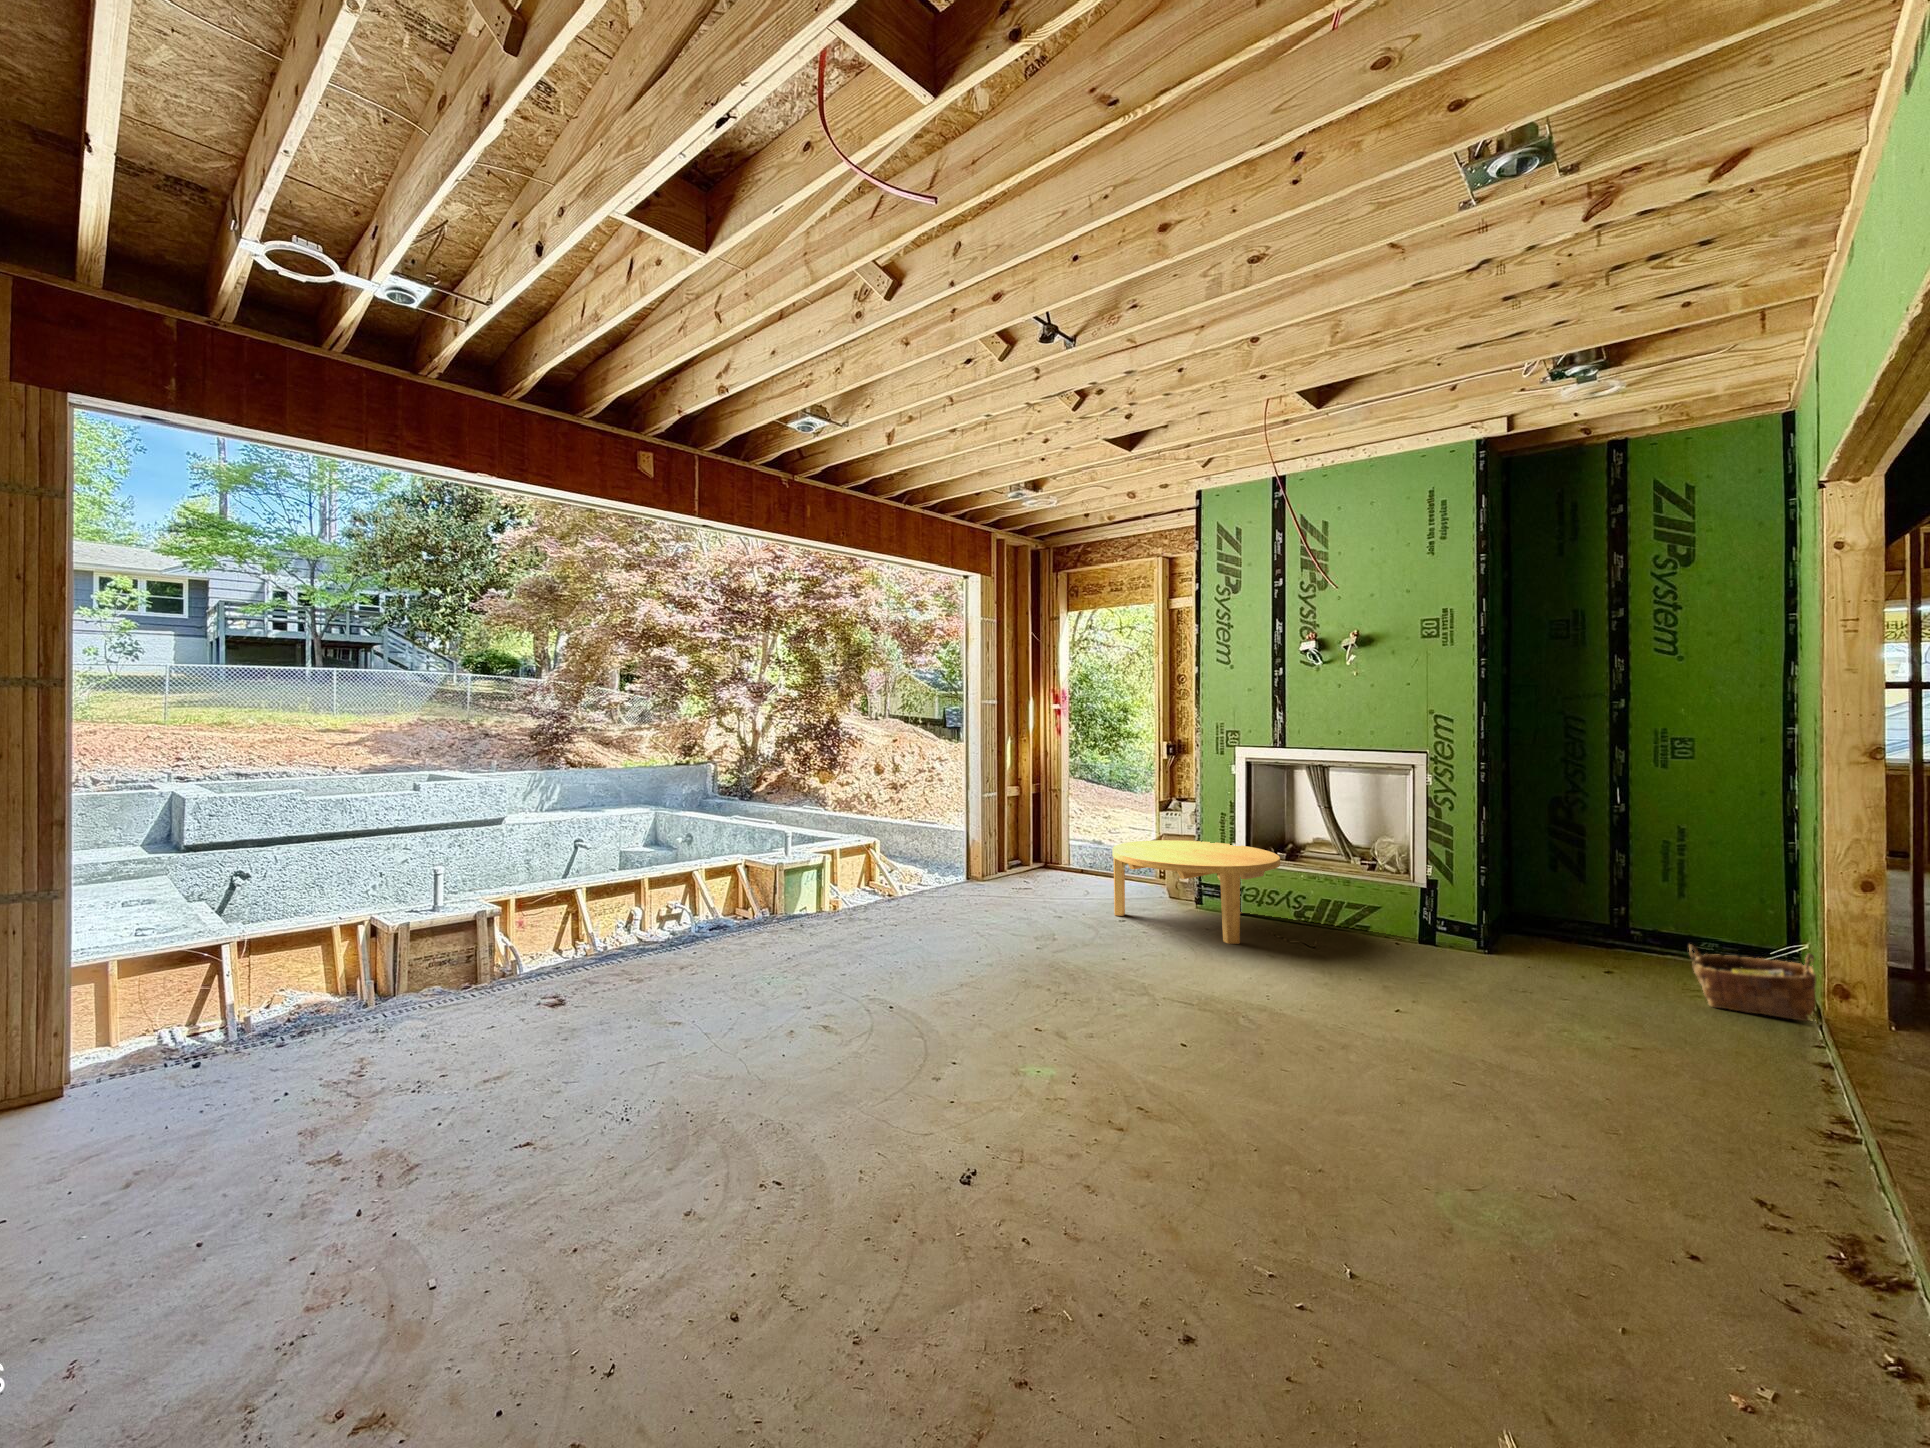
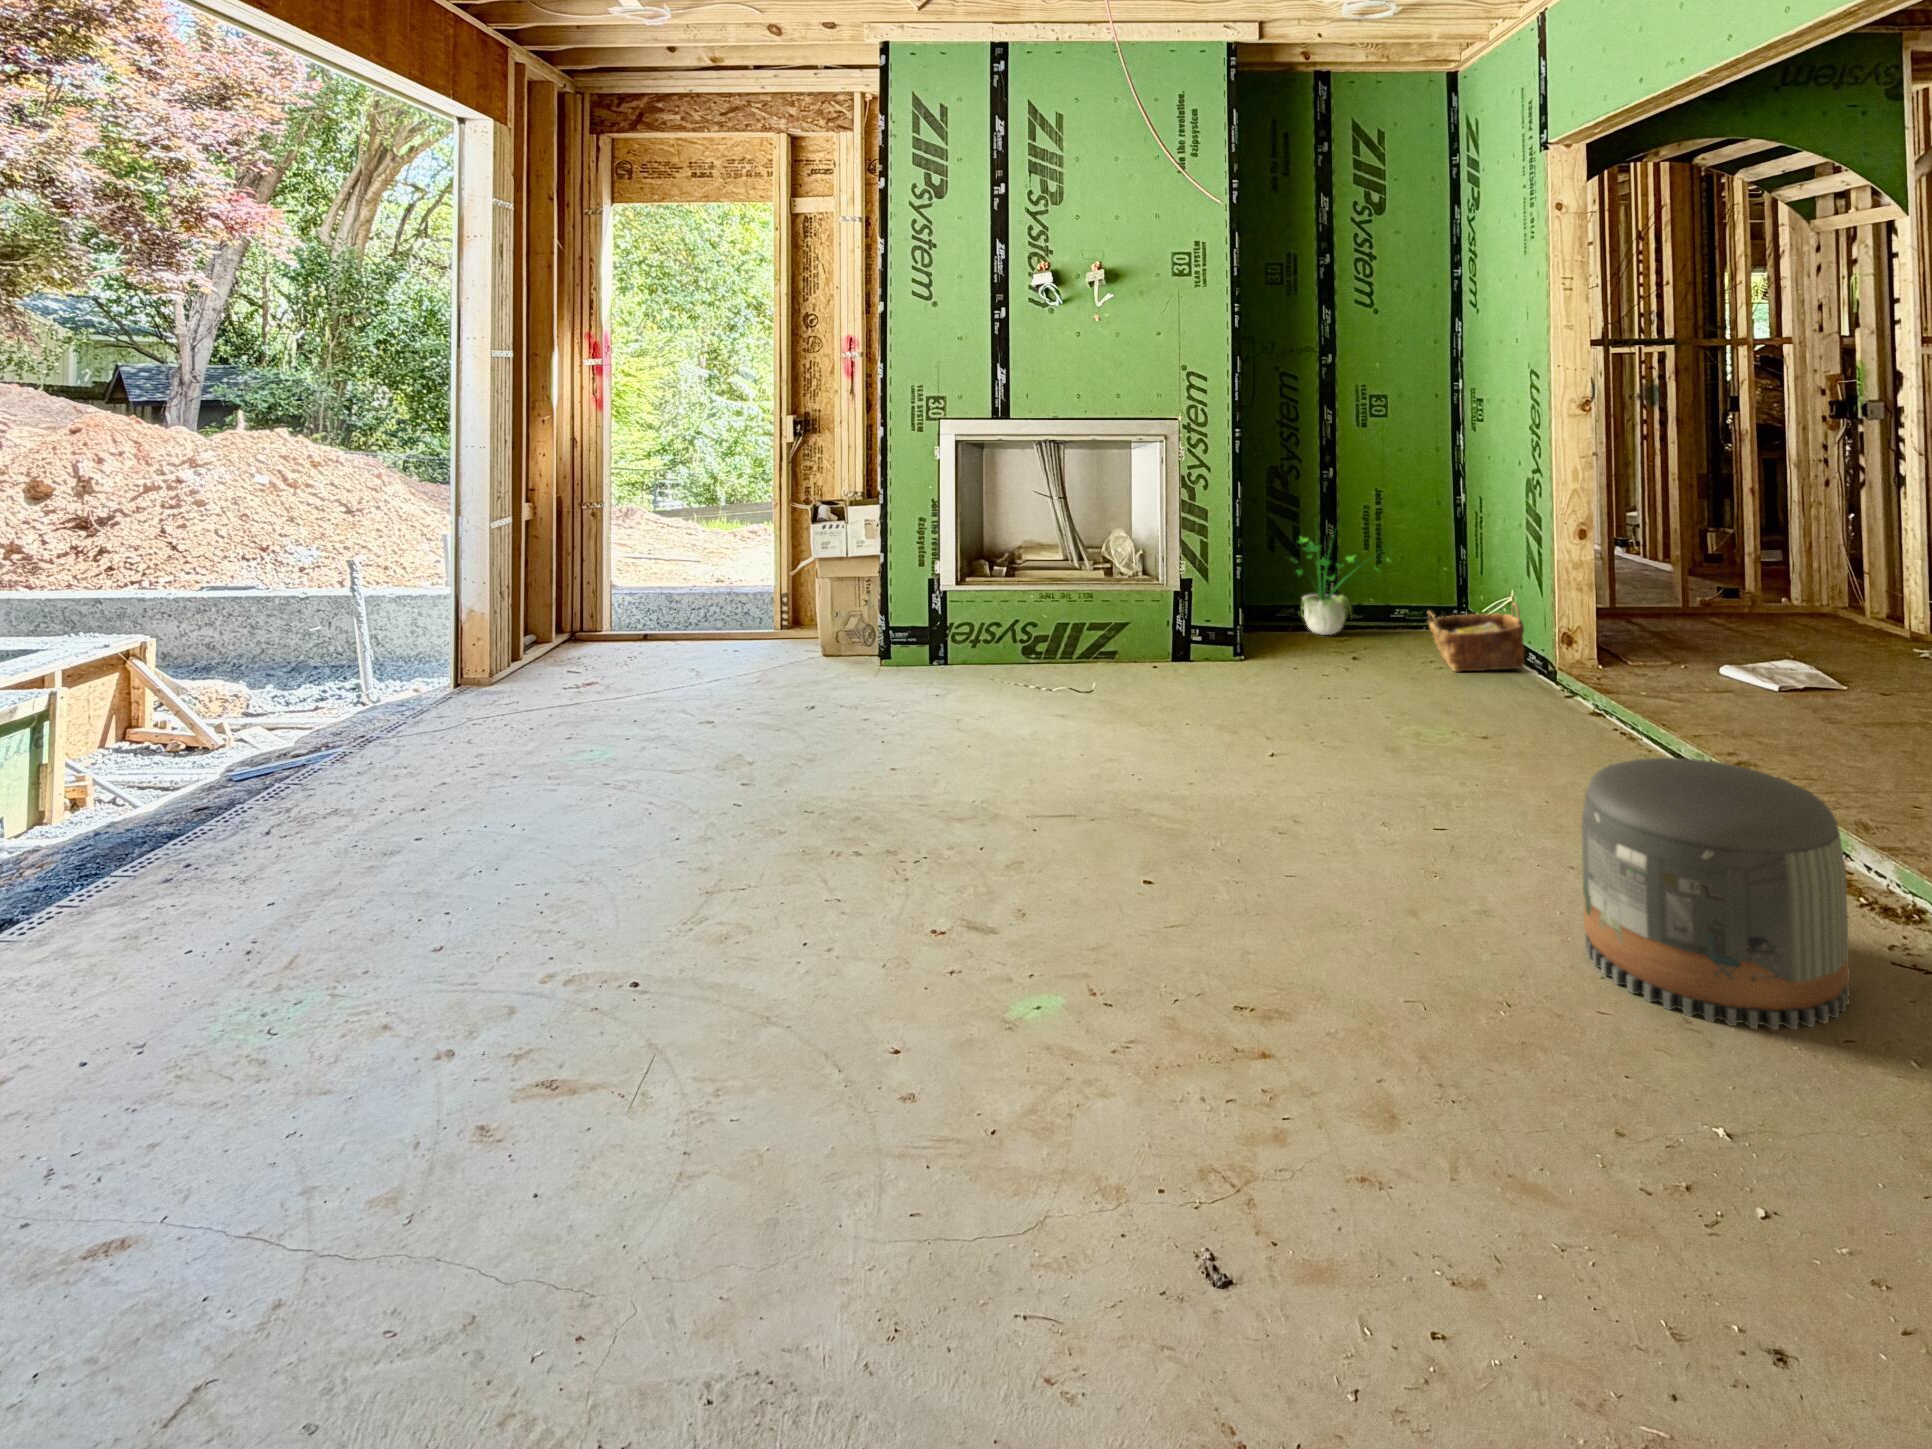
coffee table: present [1112,840,1280,944] -> none [799,564,1038,710]
potted plant: none [1561,843,1703,955] -> present [1290,537,1390,635]
pouf: none [1409,1043,1683,1319] -> present [1582,758,1850,1030]

